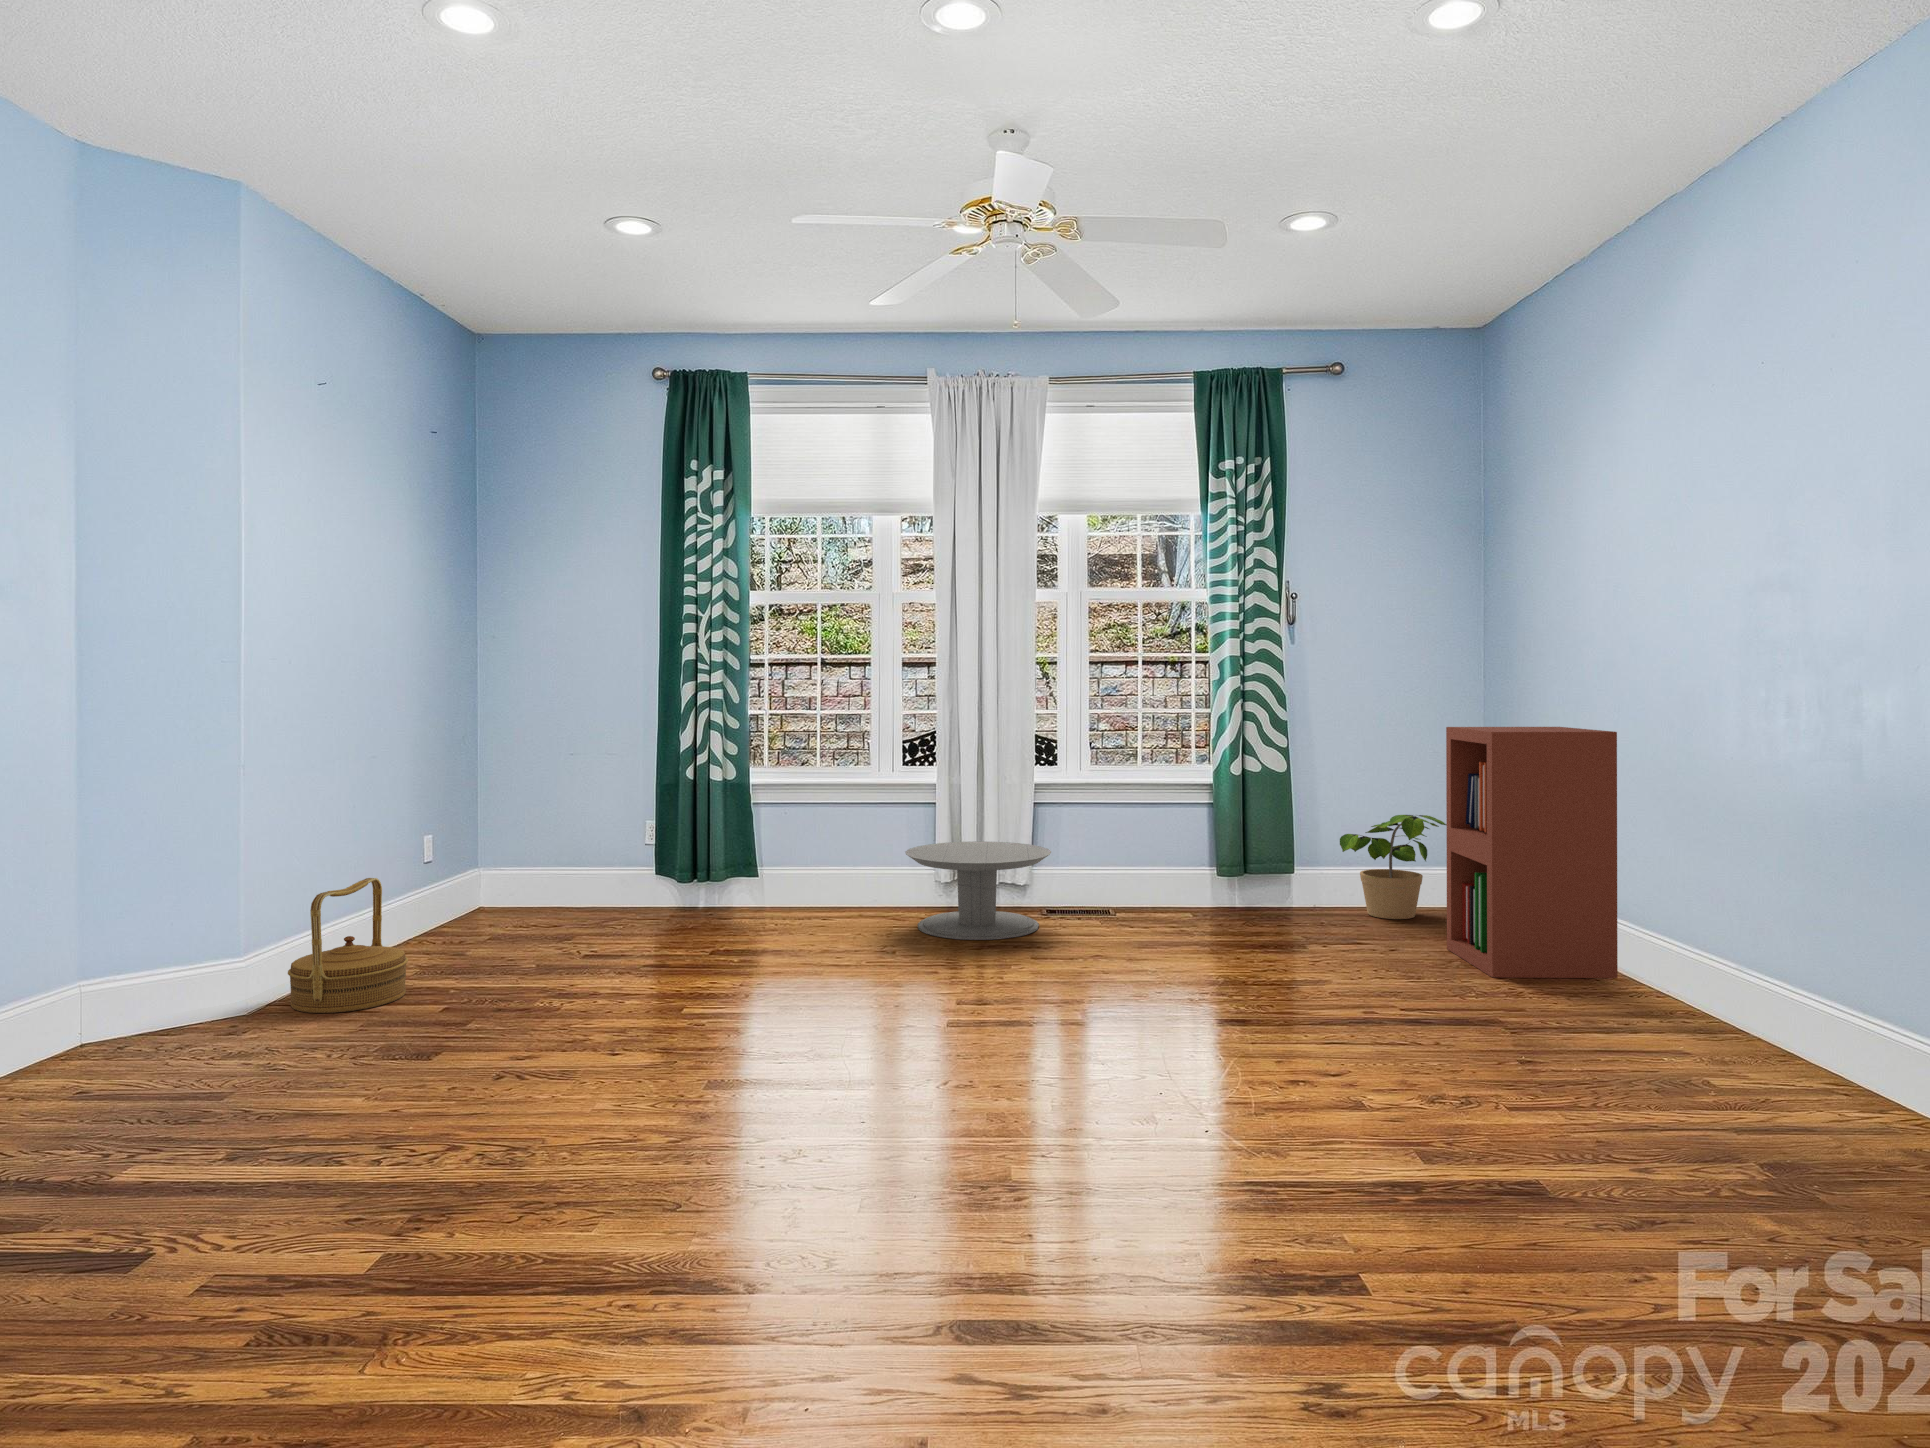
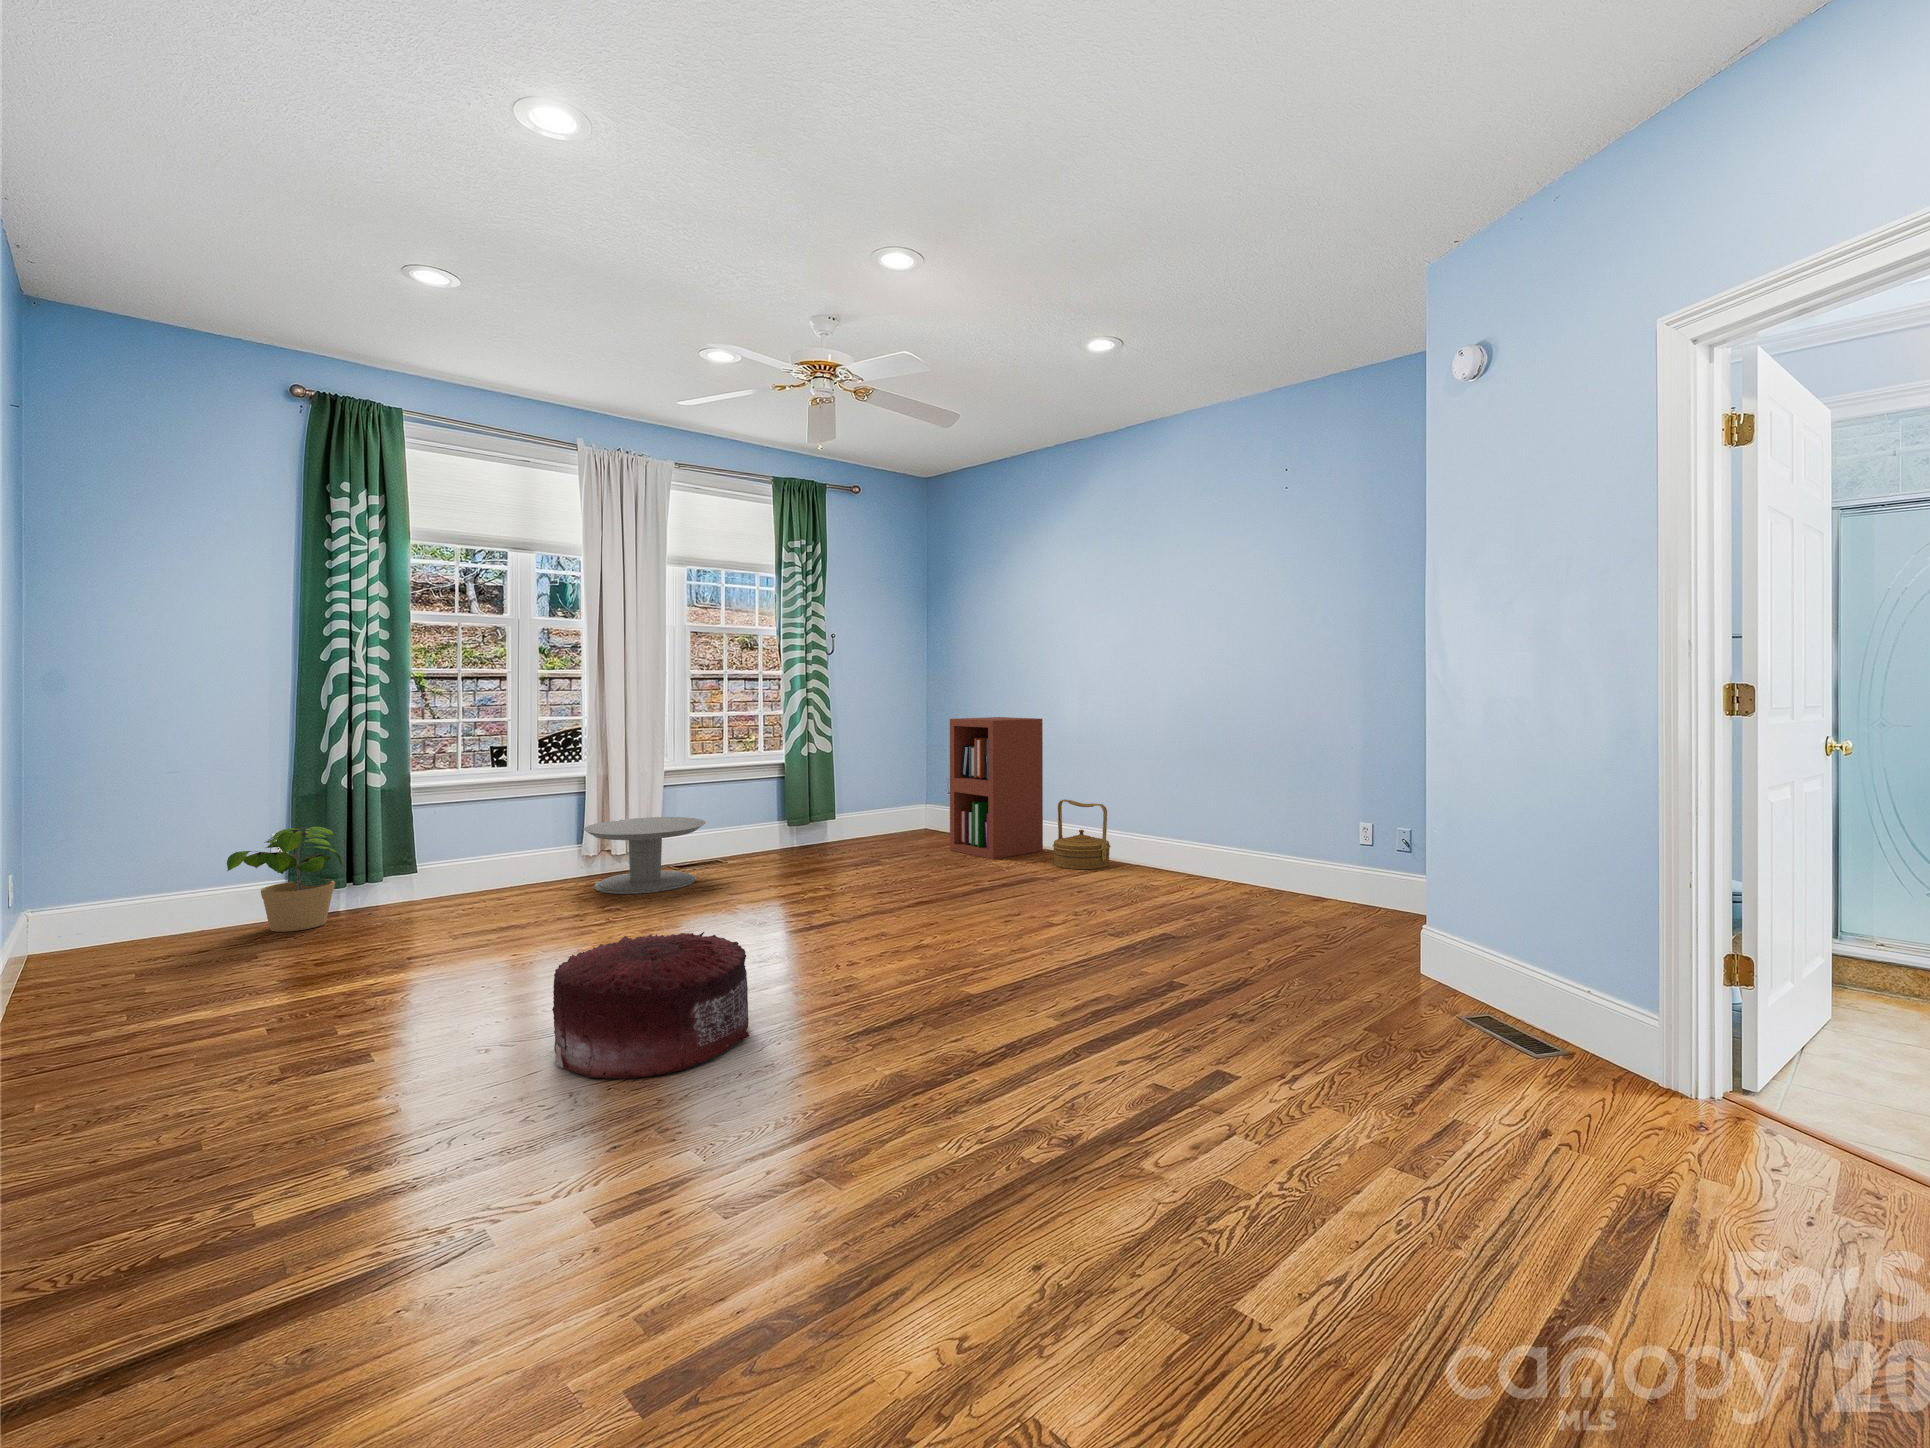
potted plant: present [1340,815,1446,919] -> present [227,827,342,932]
woven basket: present [288,878,408,1013] -> present [1053,800,1111,869]
pouf: none [448,987,707,1182] -> present [552,932,749,1079]

